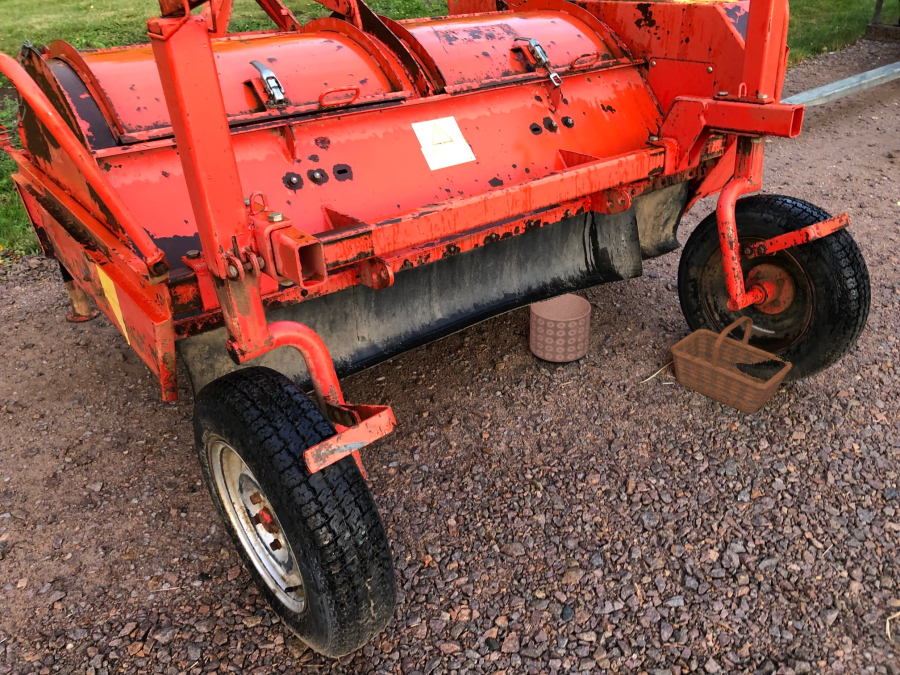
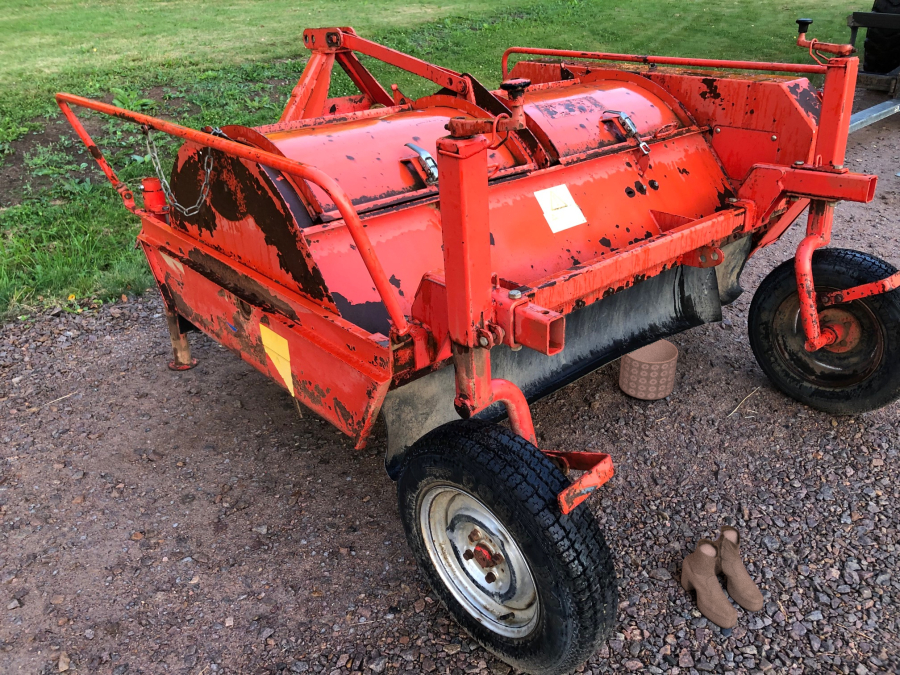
basket: present [670,316,792,414] -> none [753,357,864,444]
boots: none [531,495,616,612] -> present [681,525,764,629]

